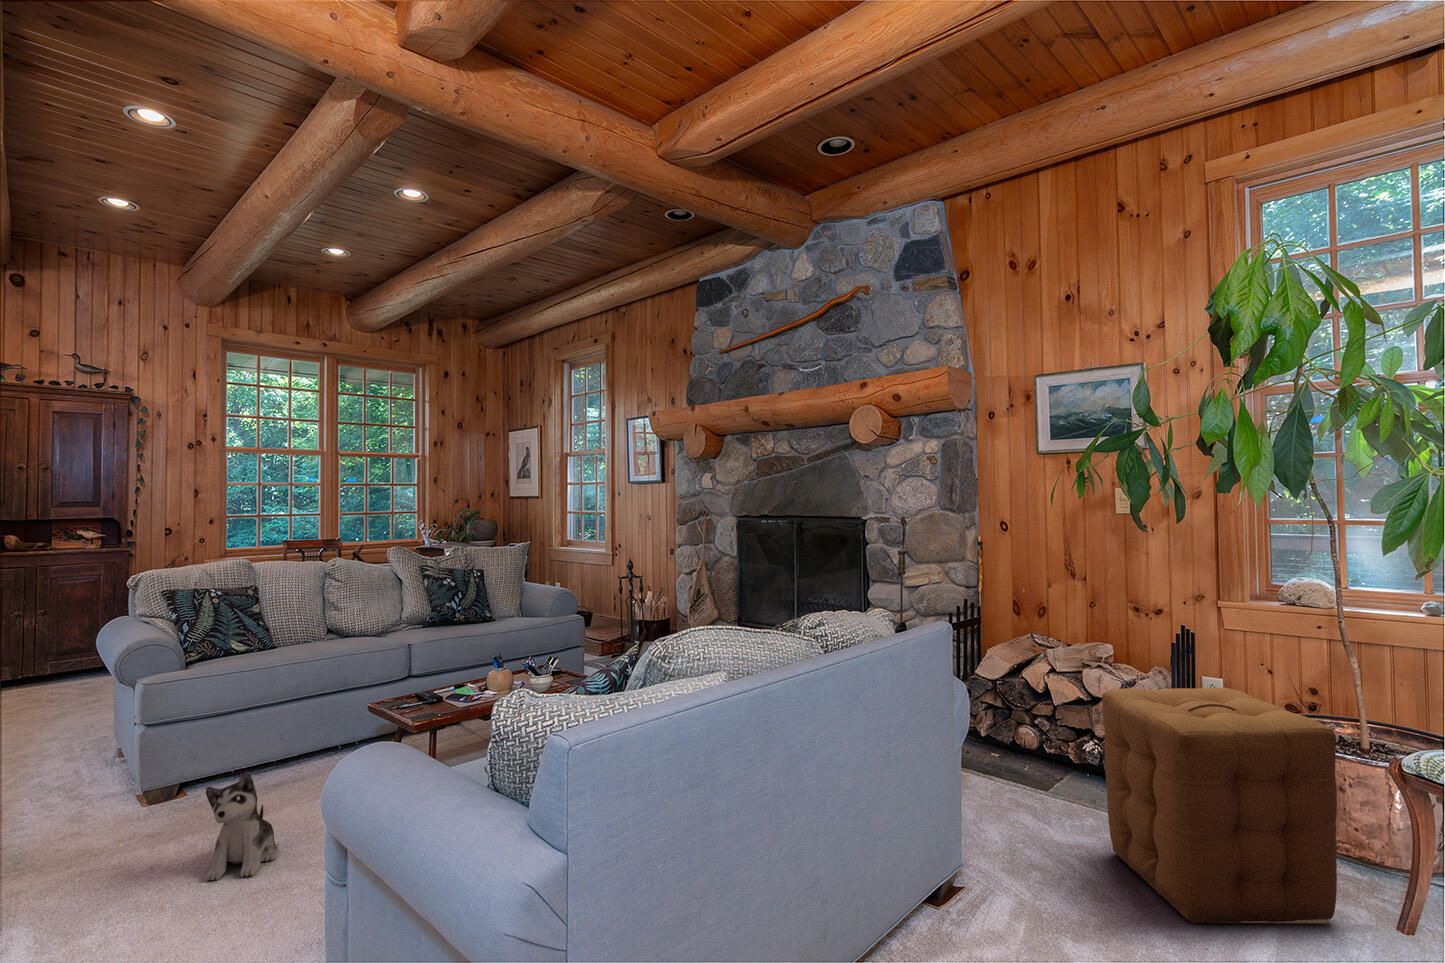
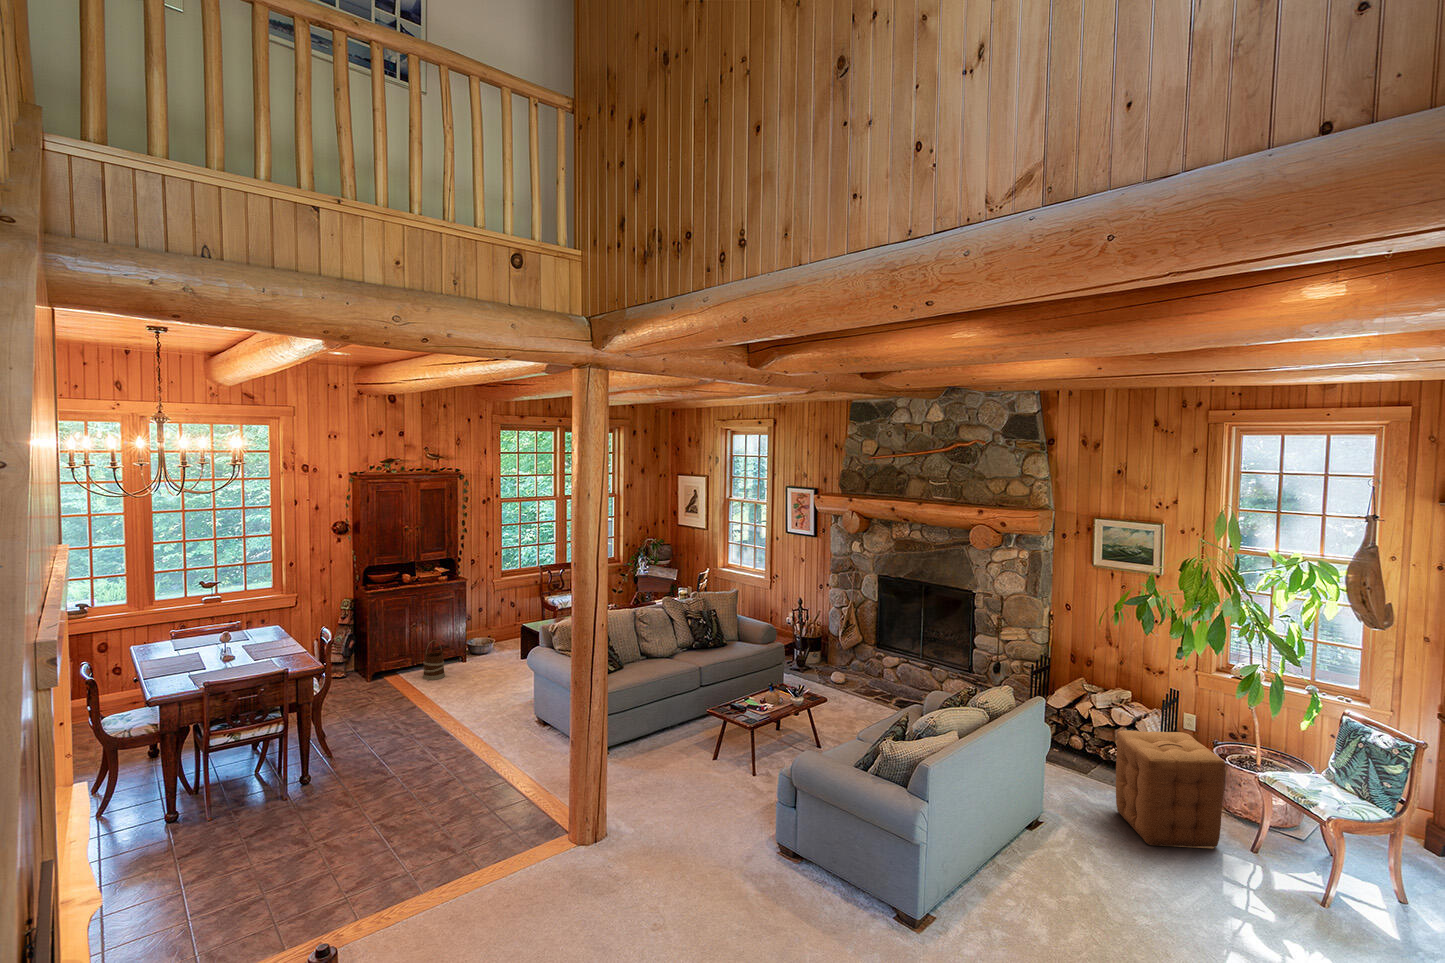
wooden bucket: none [30,631,74,693] -> present [423,640,445,680]
plush toy: present [205,772,278,881] -> none [662,753,691,804]

